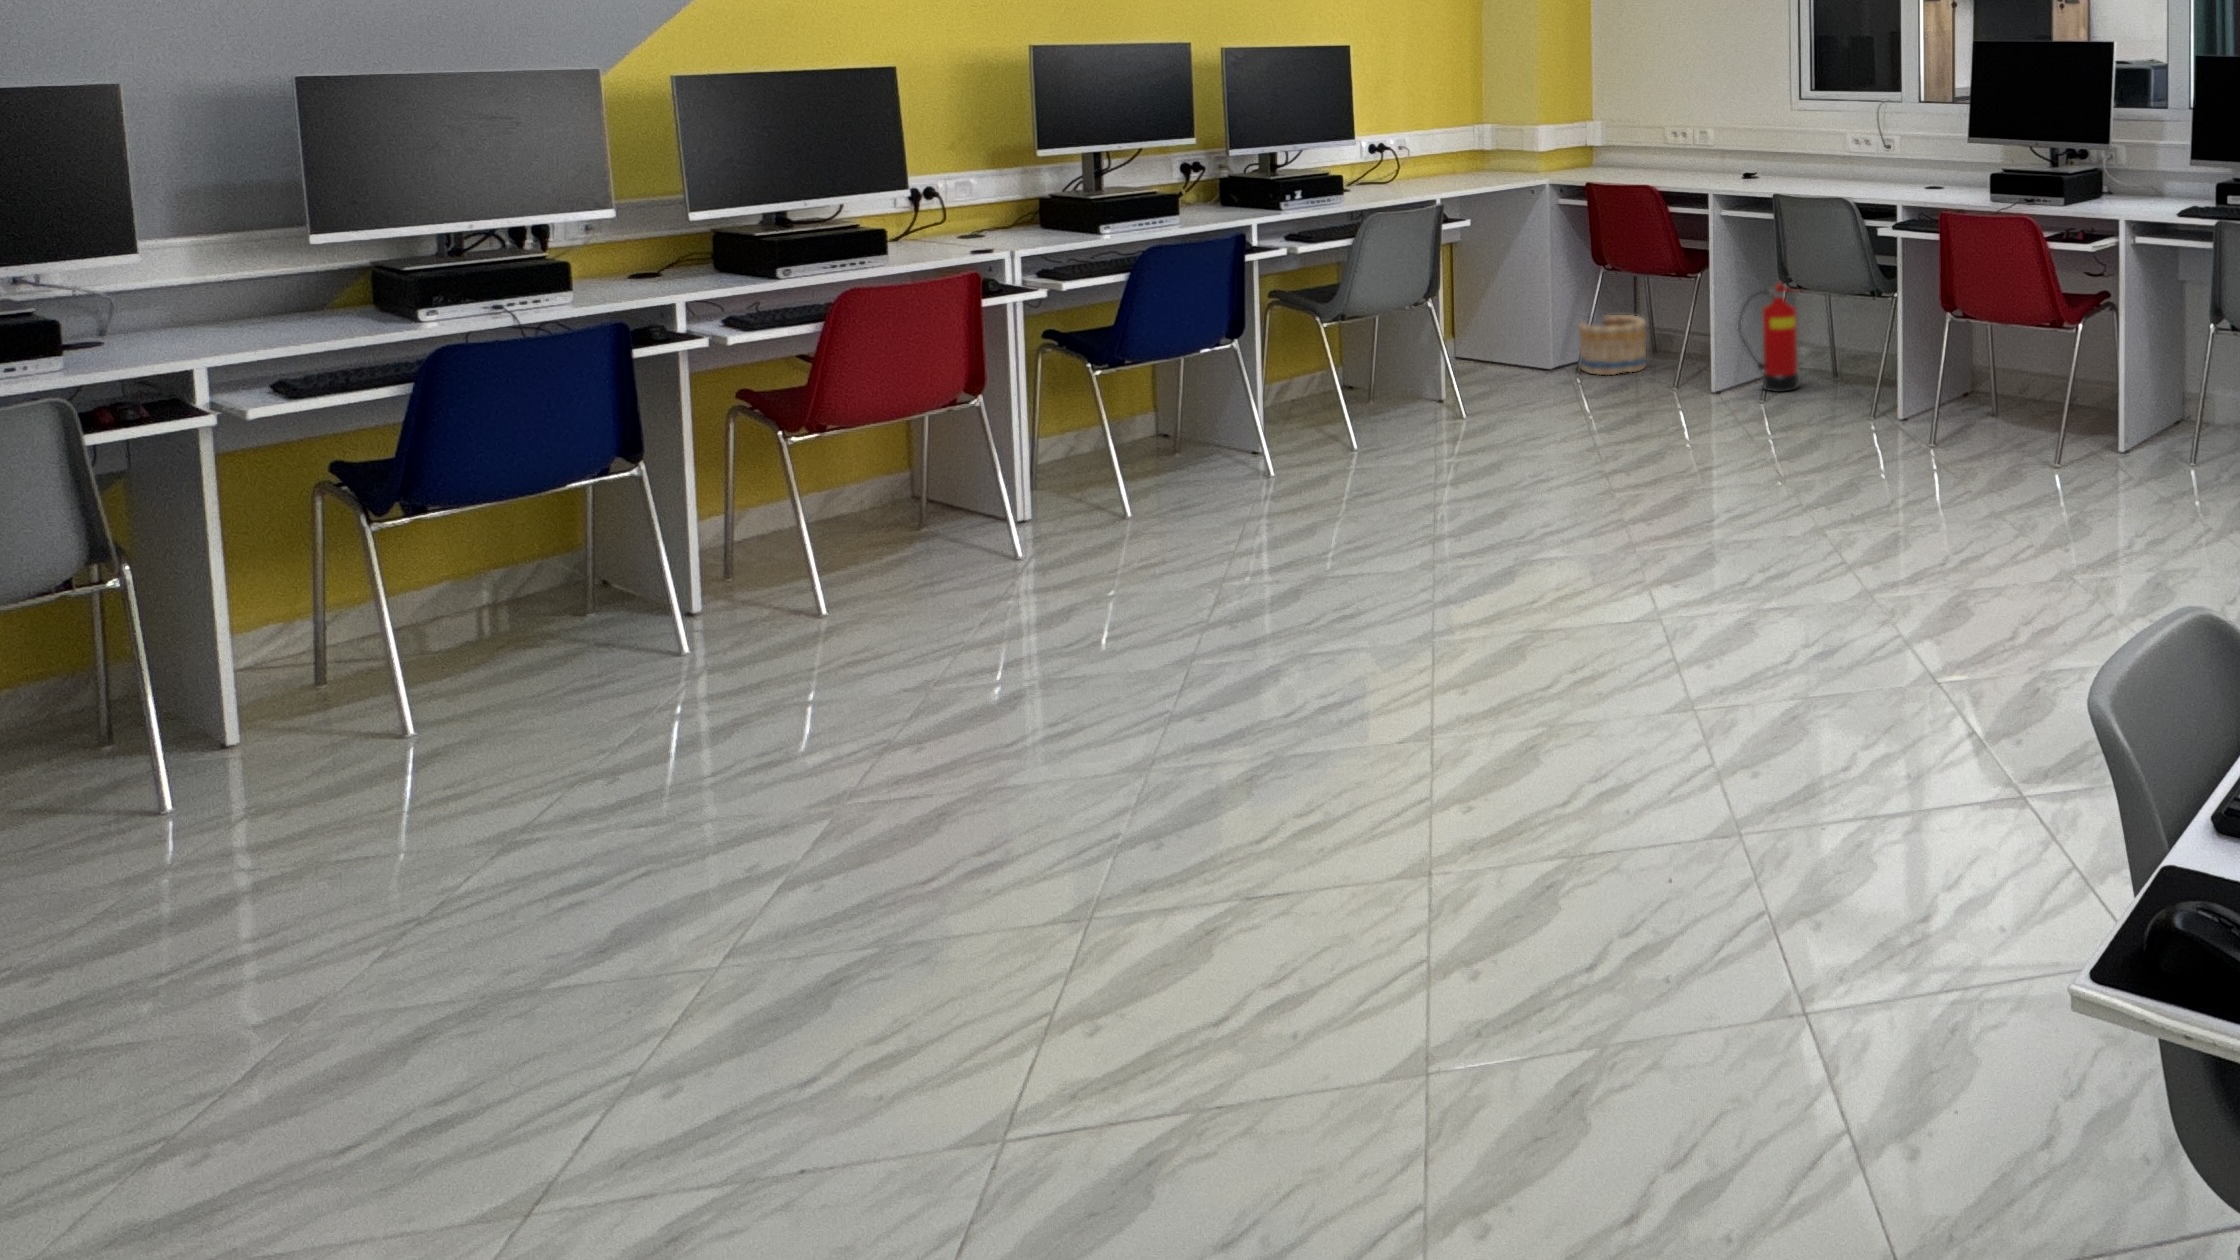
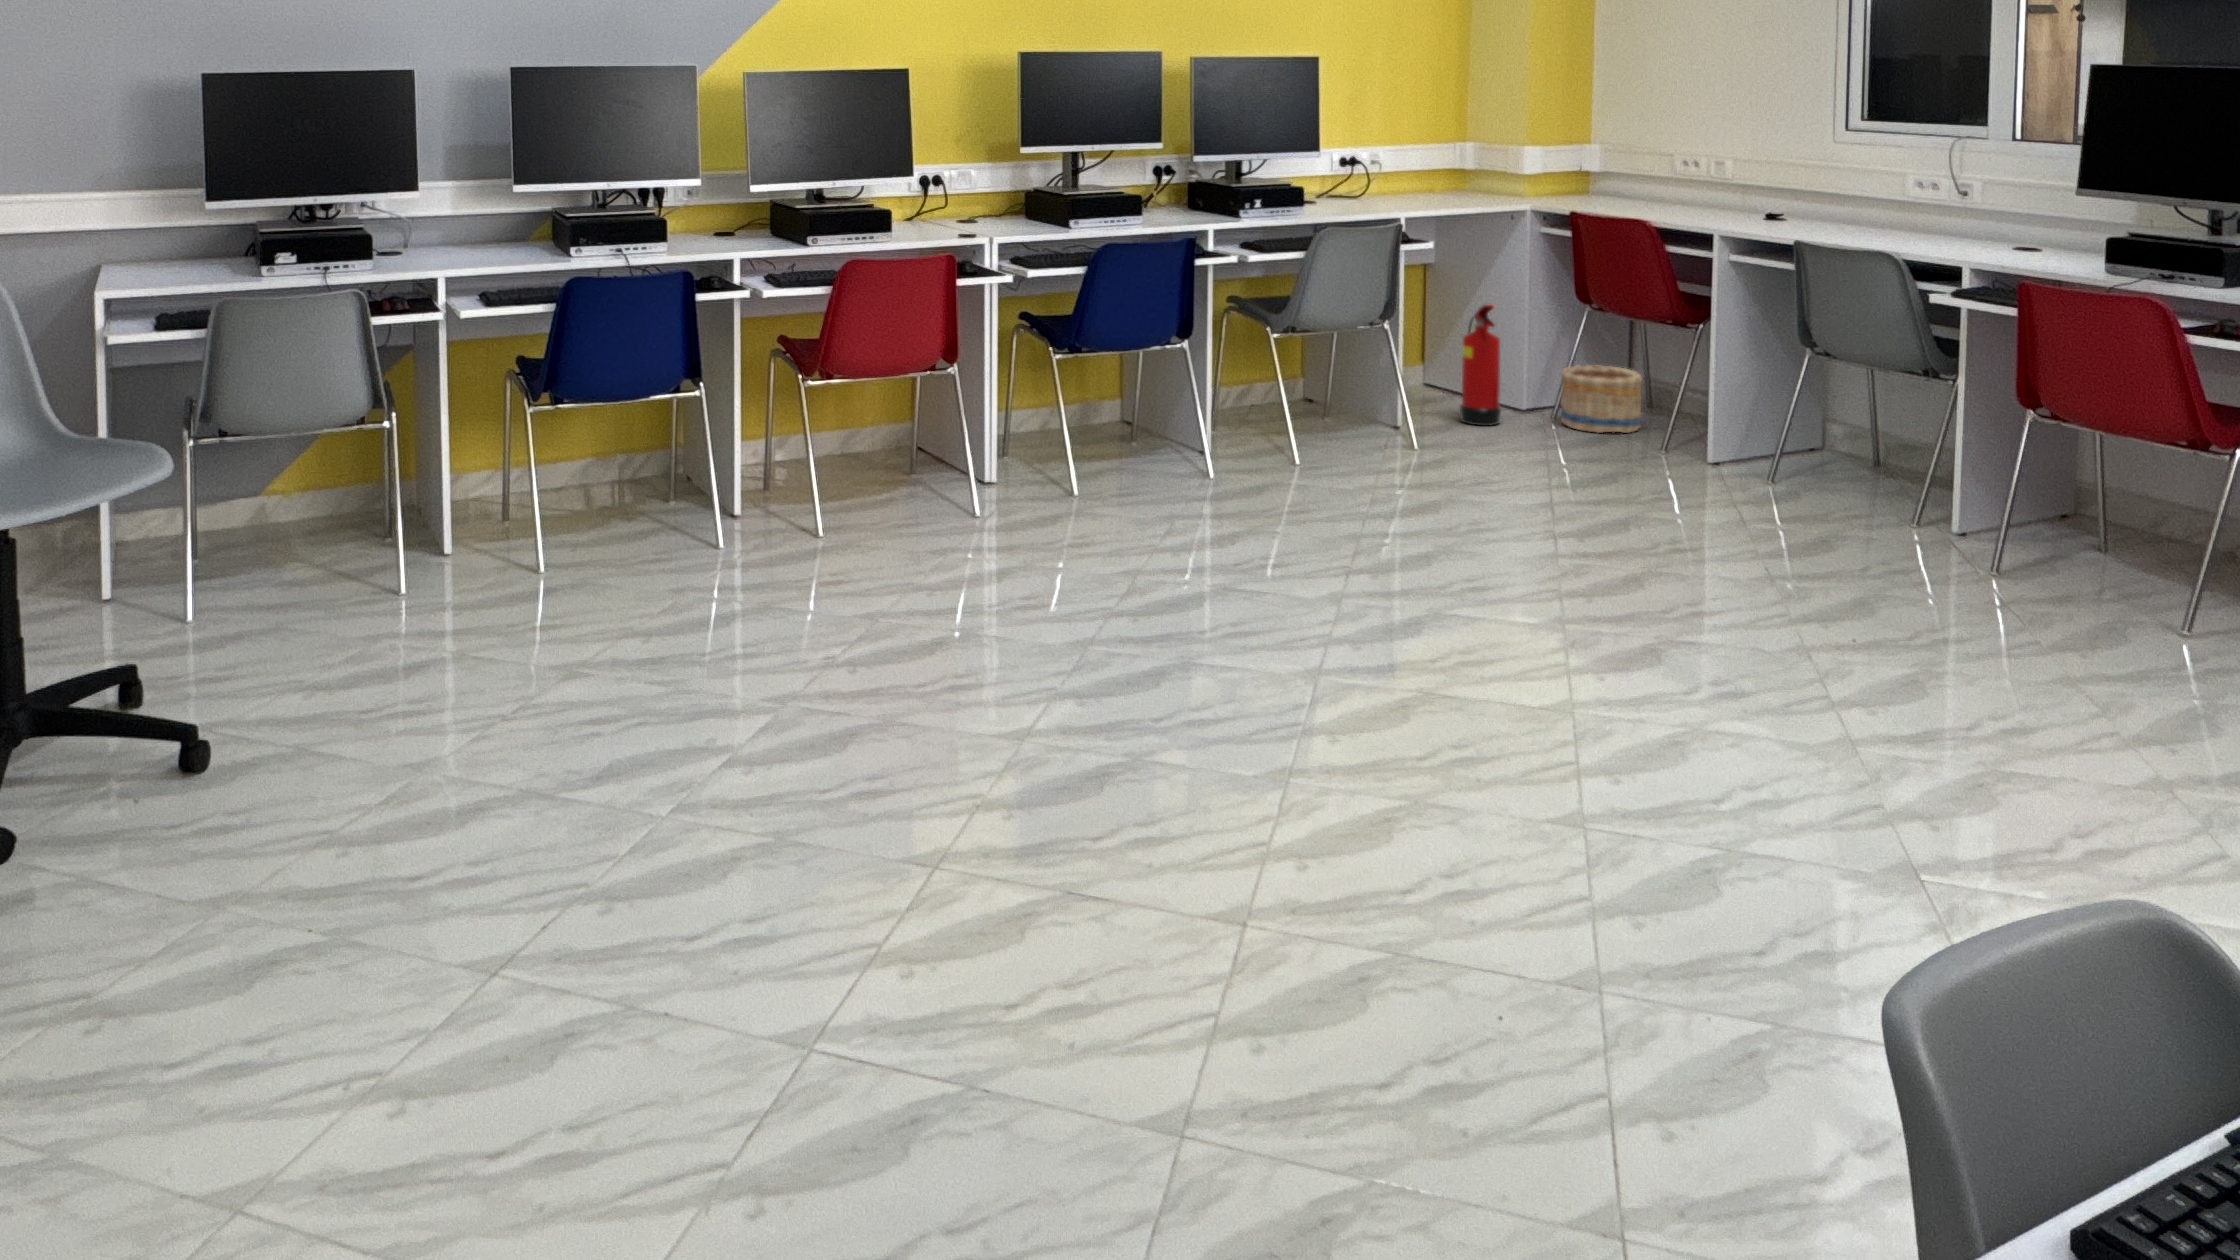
fire extinguisher: present [1740,281,1800,392] -> present [1459,305,1501,426]

